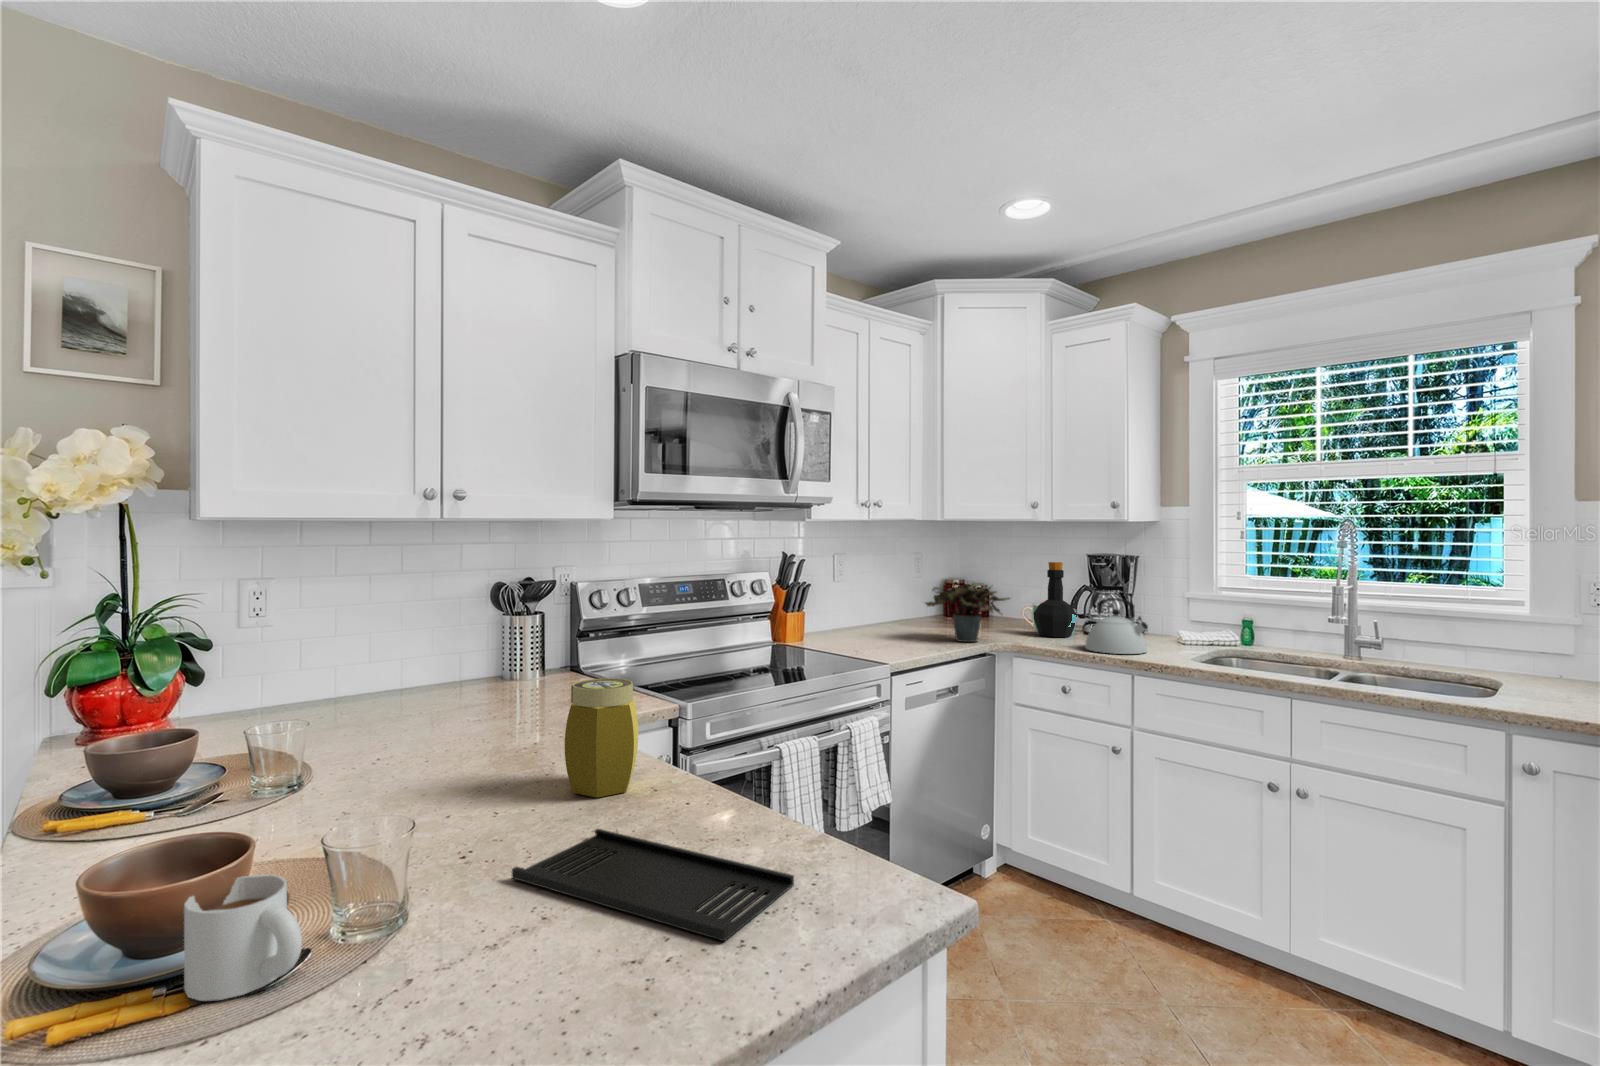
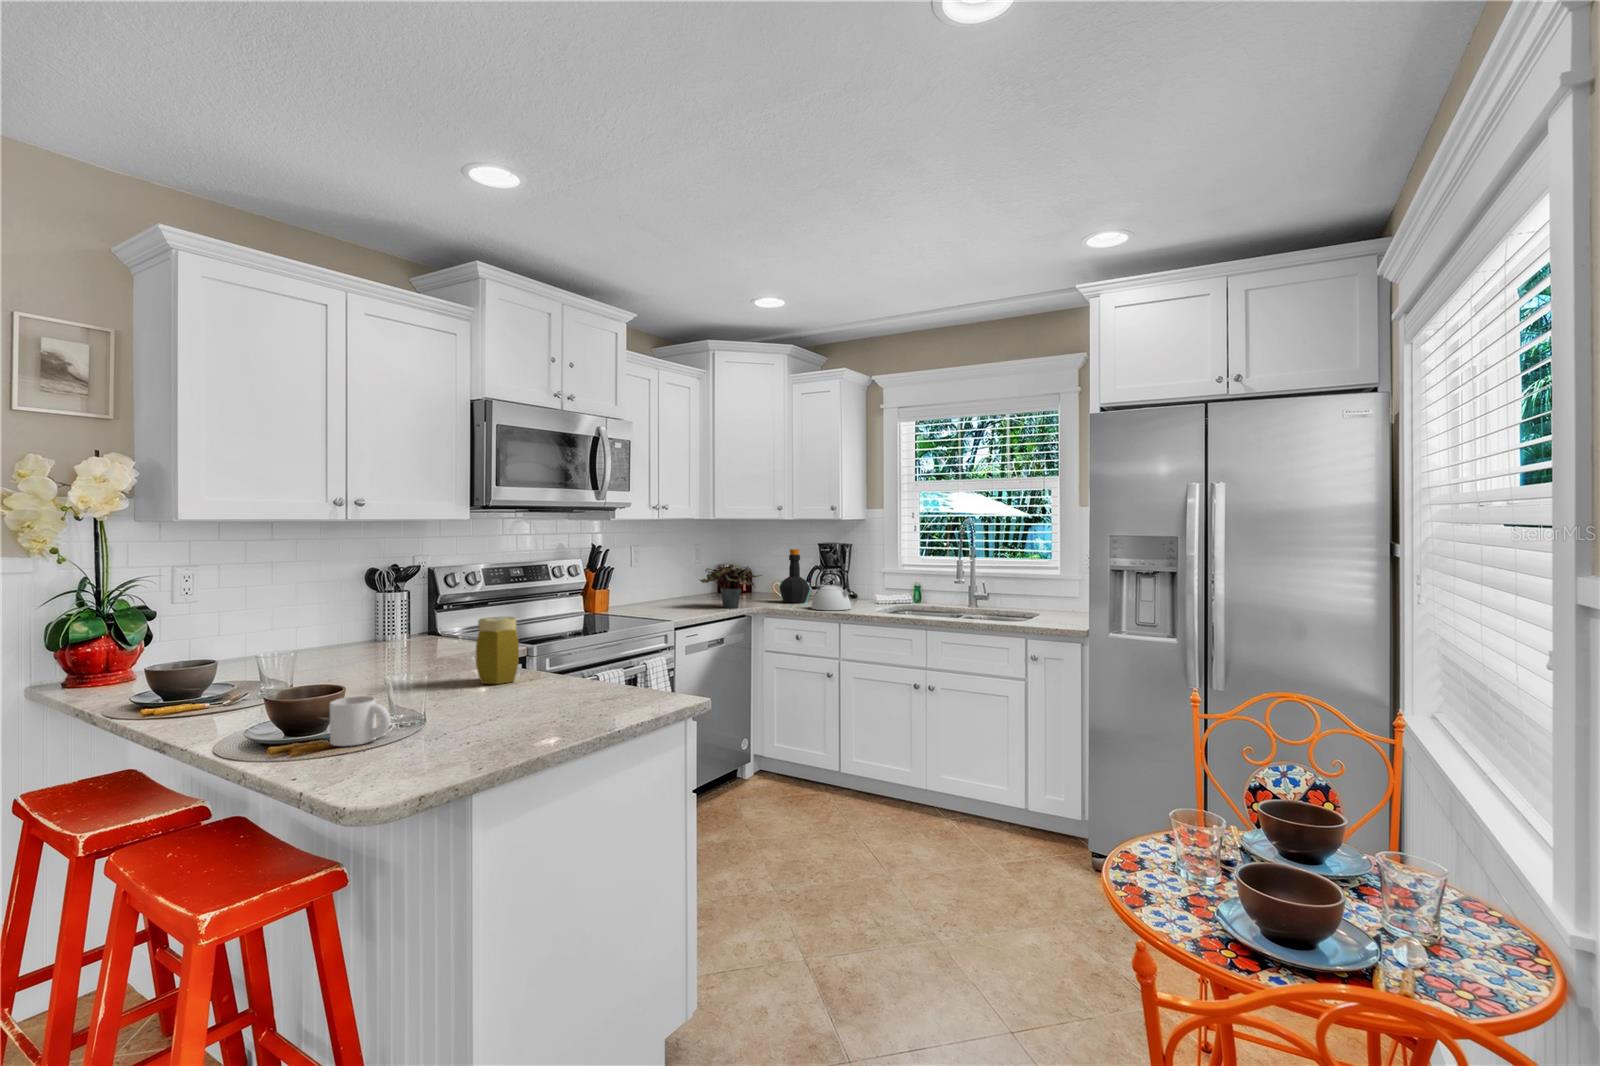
tray: present [512,829,794,941] -> none [470,691,622,717]

